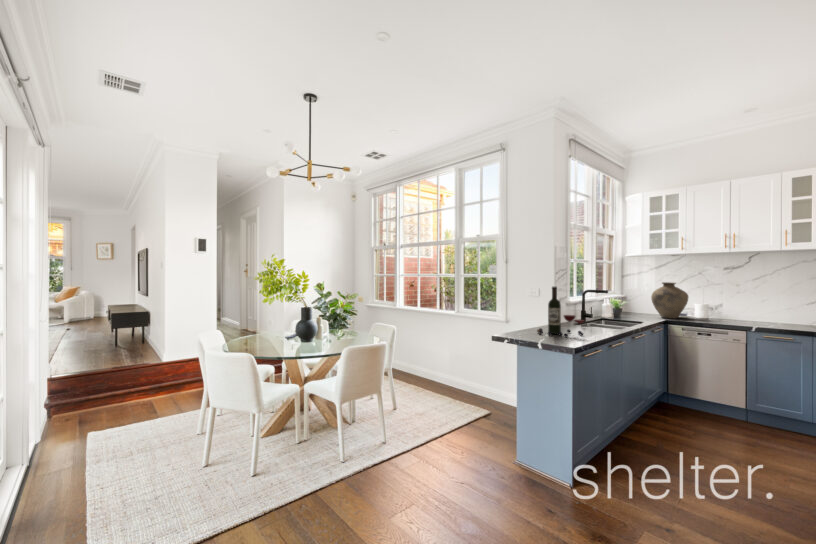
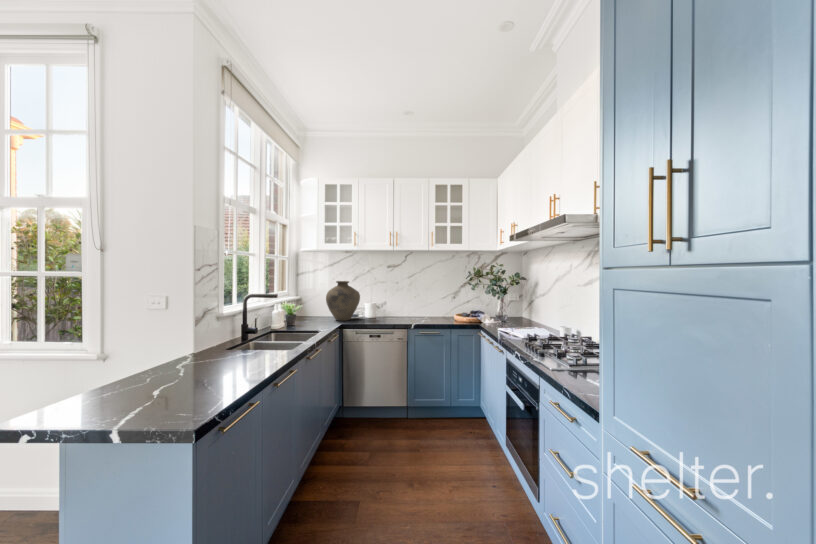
wine bottle: present [537,287,584,337] -> none [129,302,227,402]

